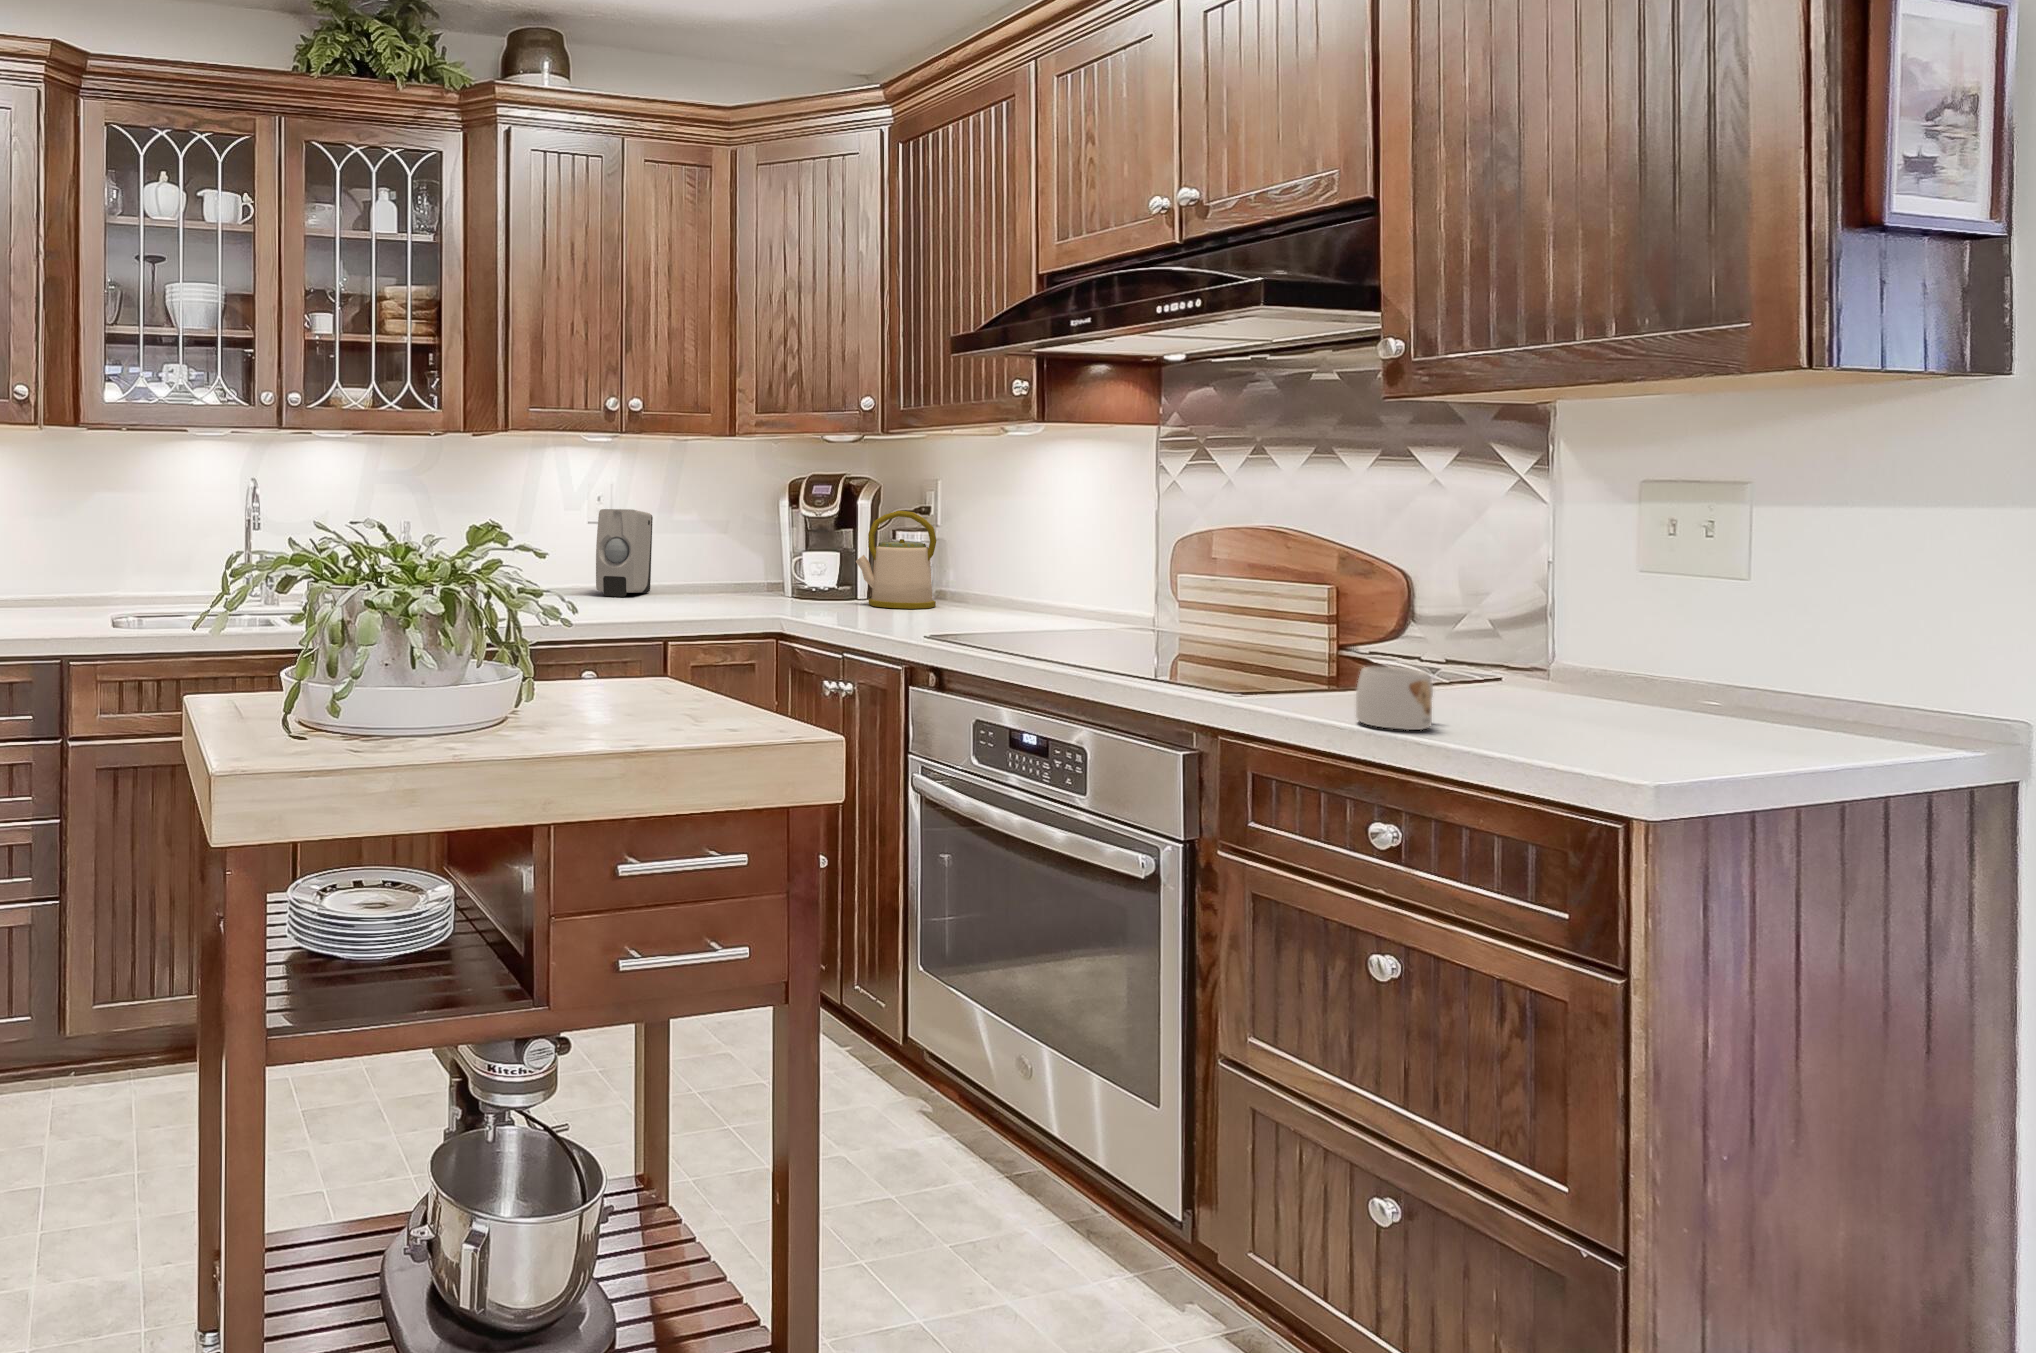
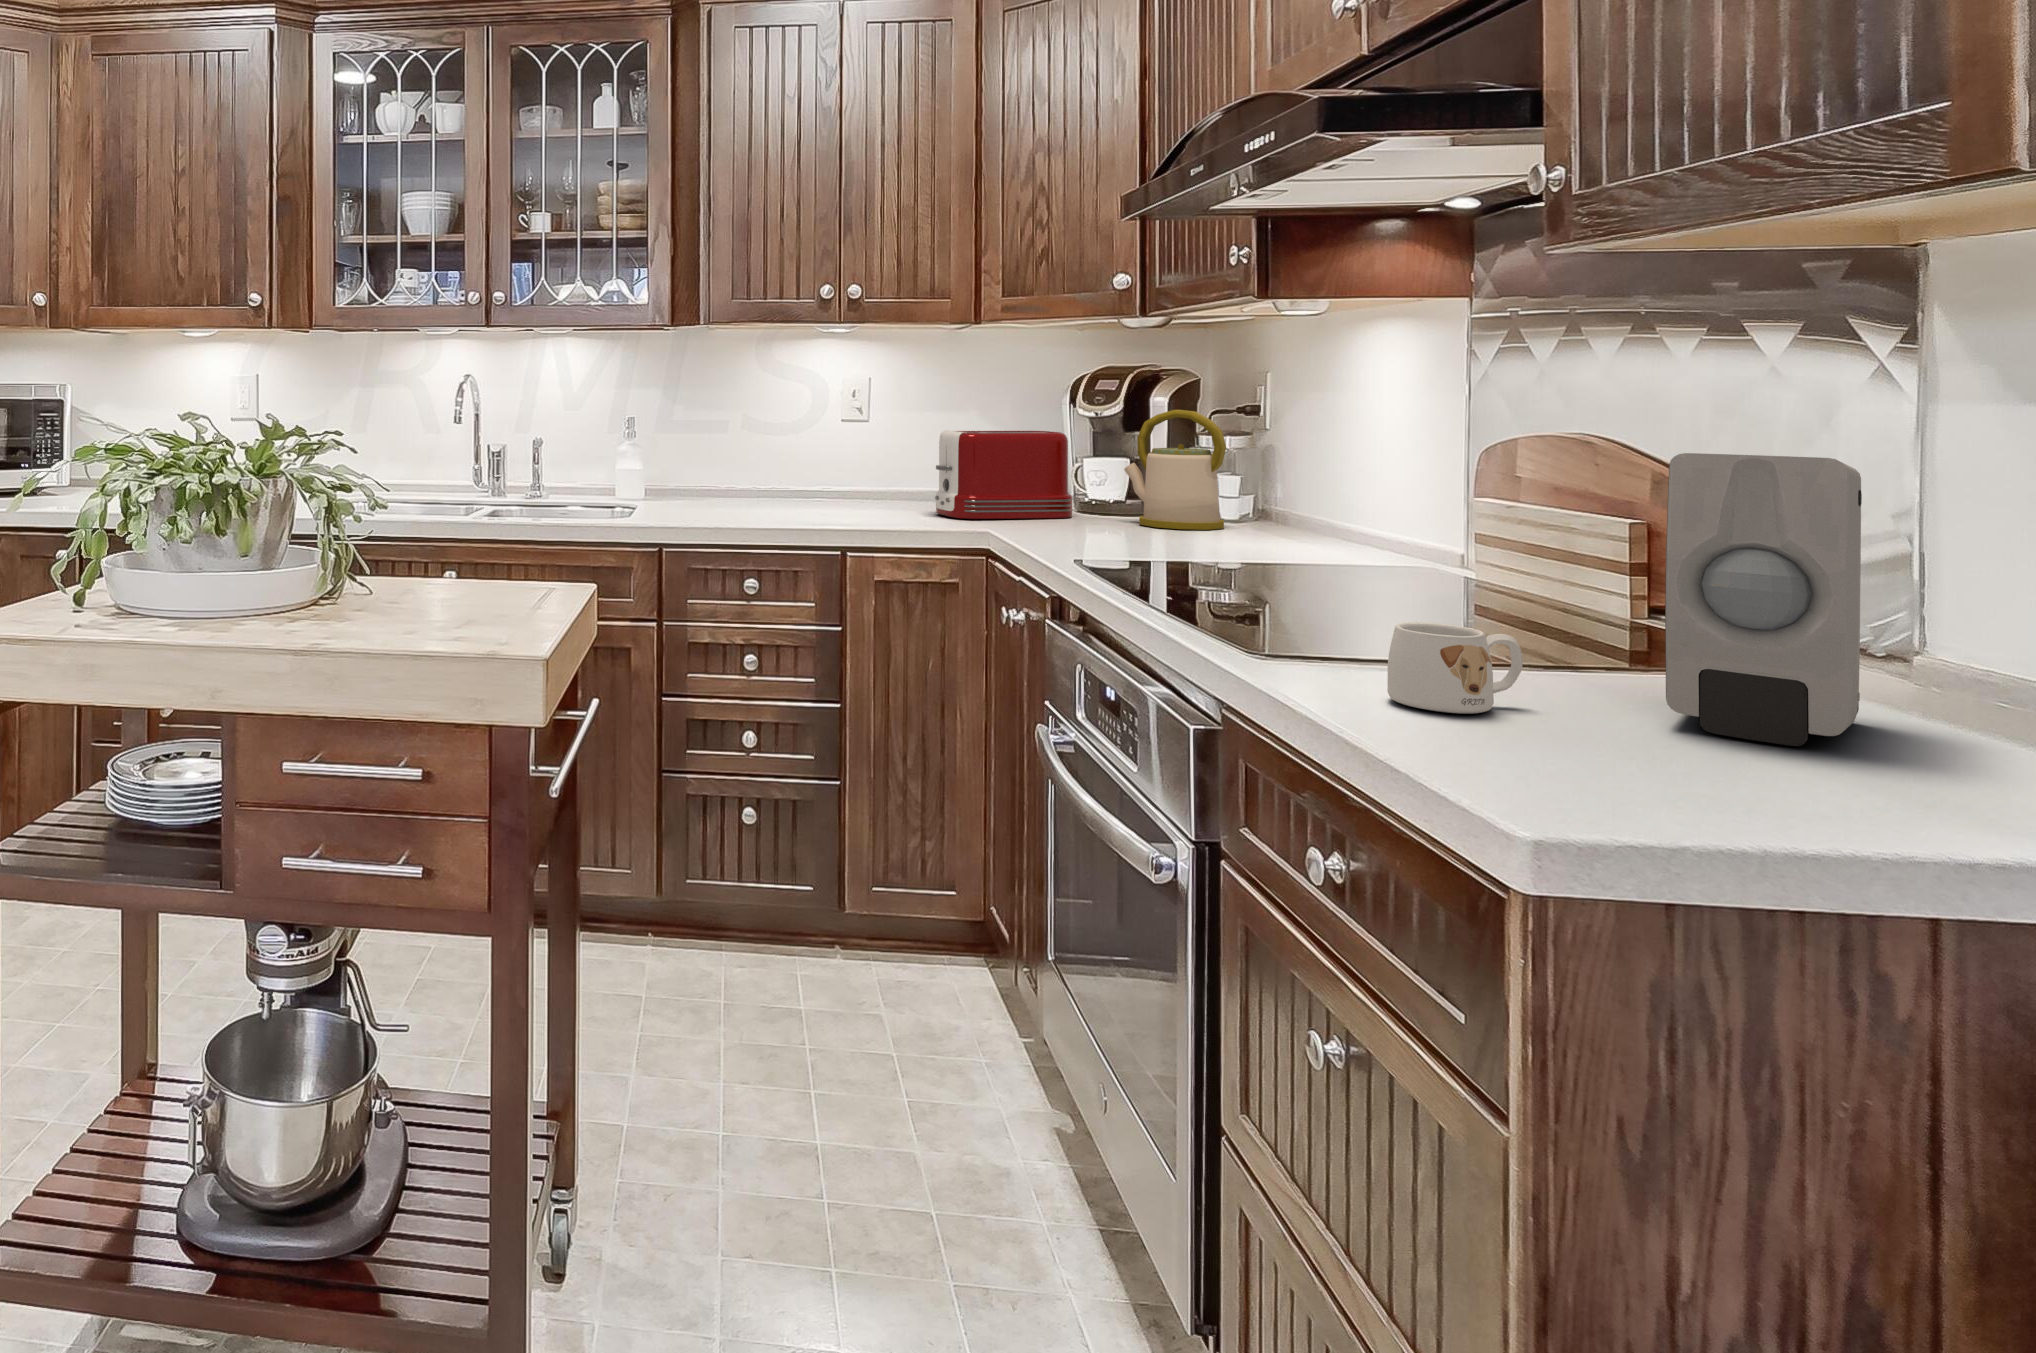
soap dispenser: present [596,509,653,597] -> present [1665,453,1862,746]
toaster: none [702,529,810,607] -> present [935,430,1072,519]

